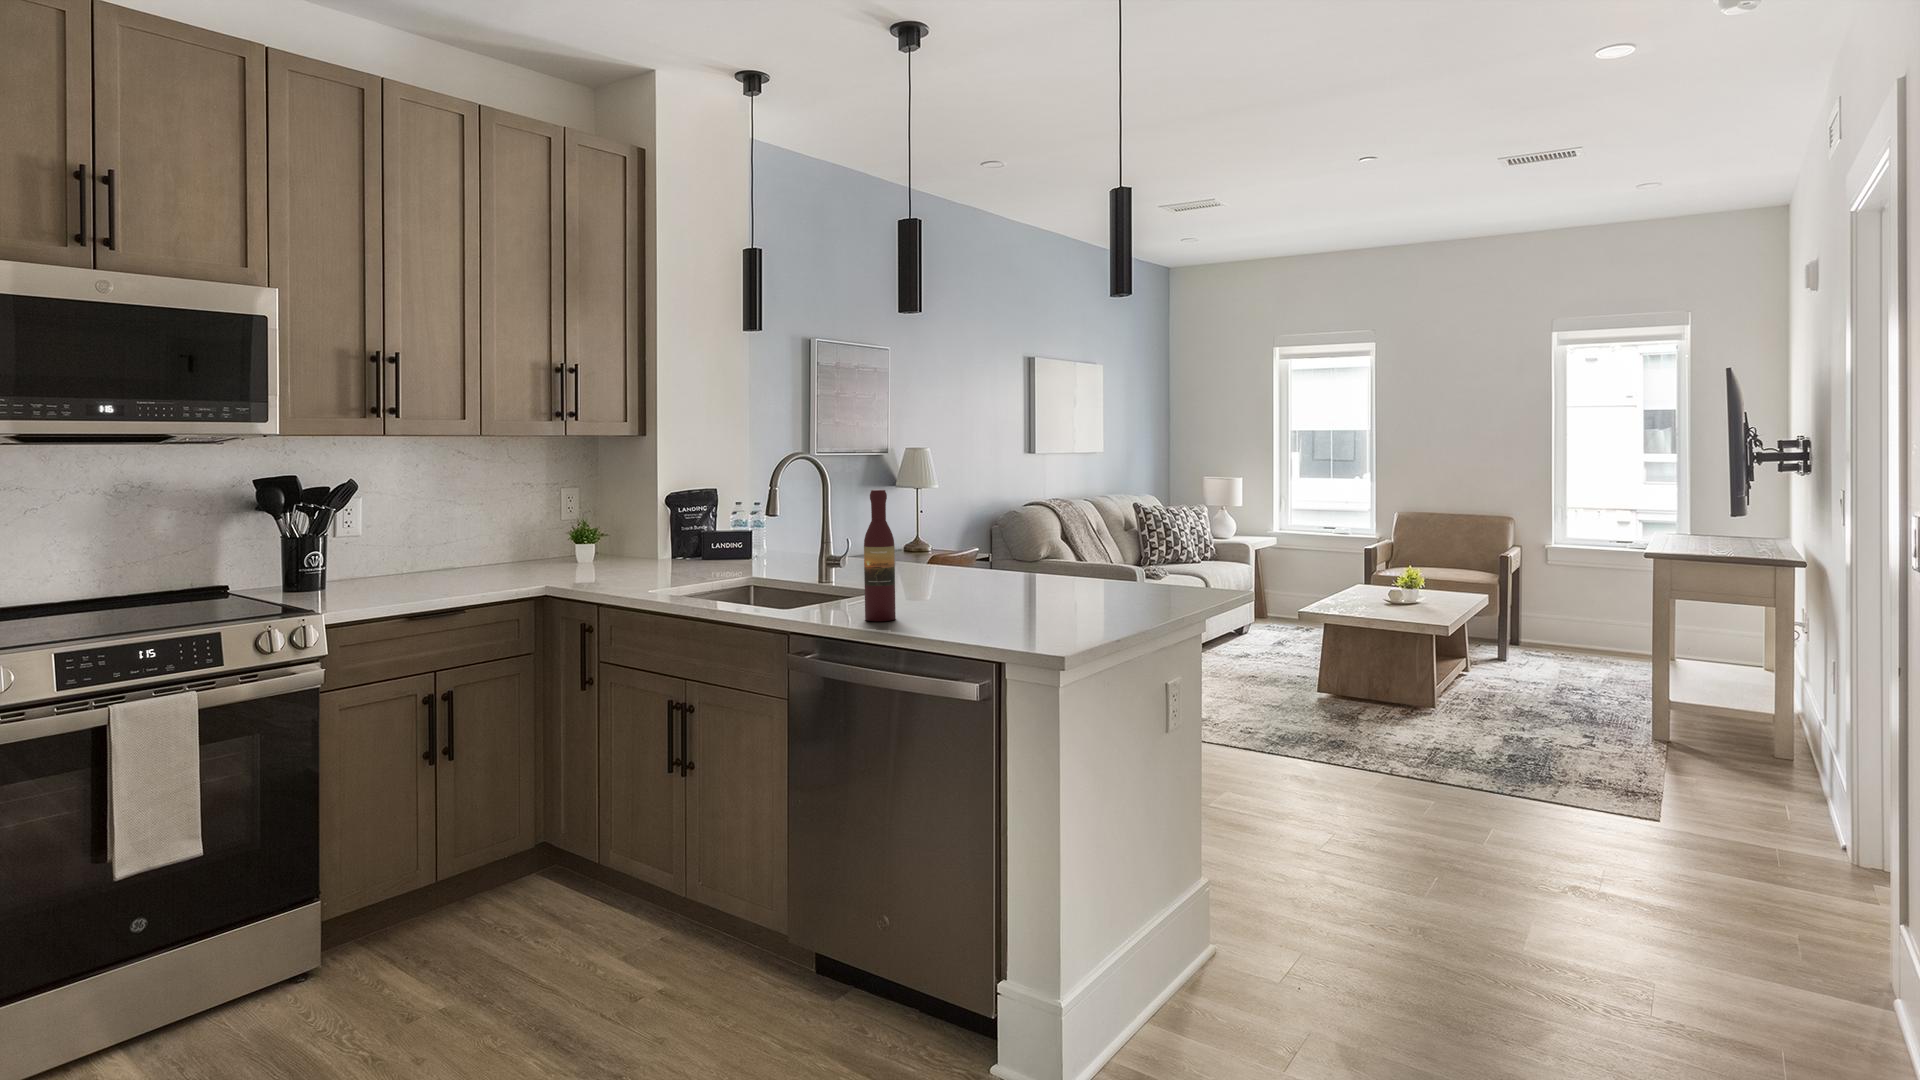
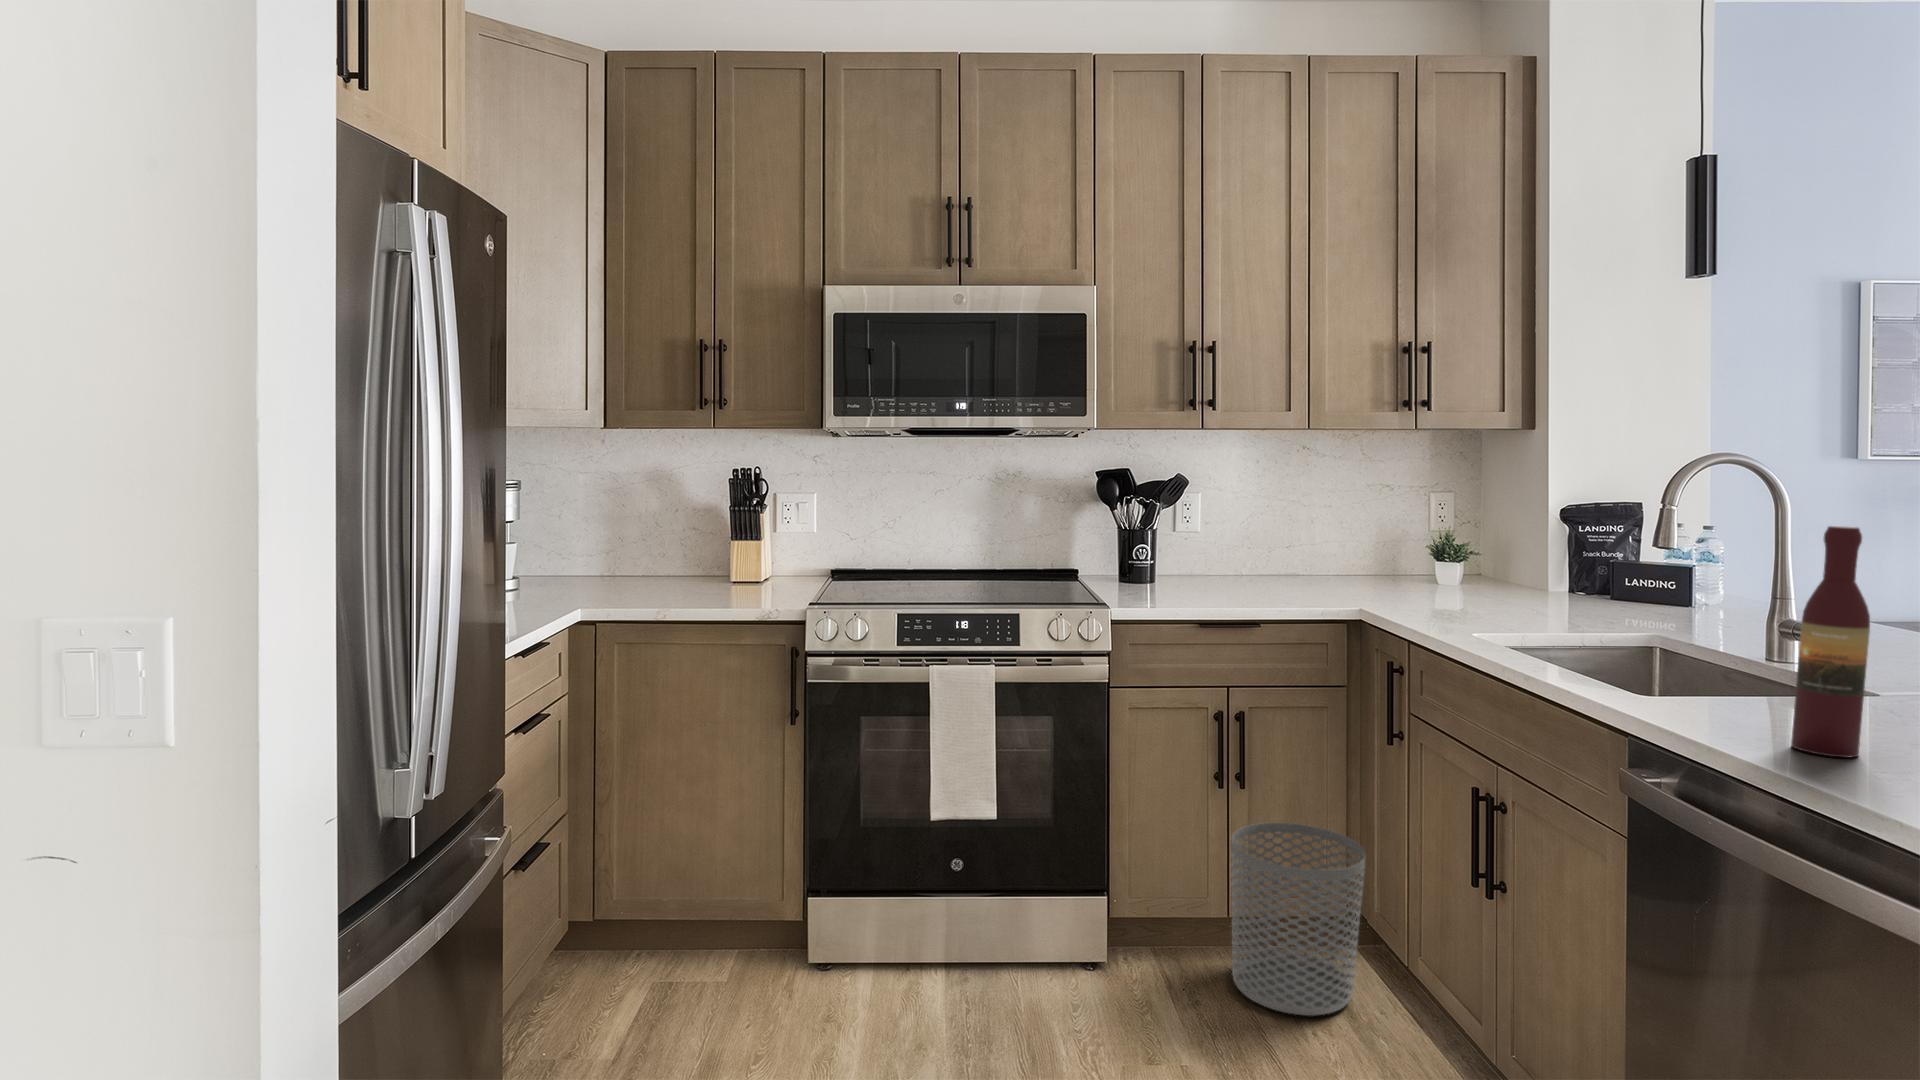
waste bin: none [456,778,575,938] -> present [1231,823,1366,1016]

